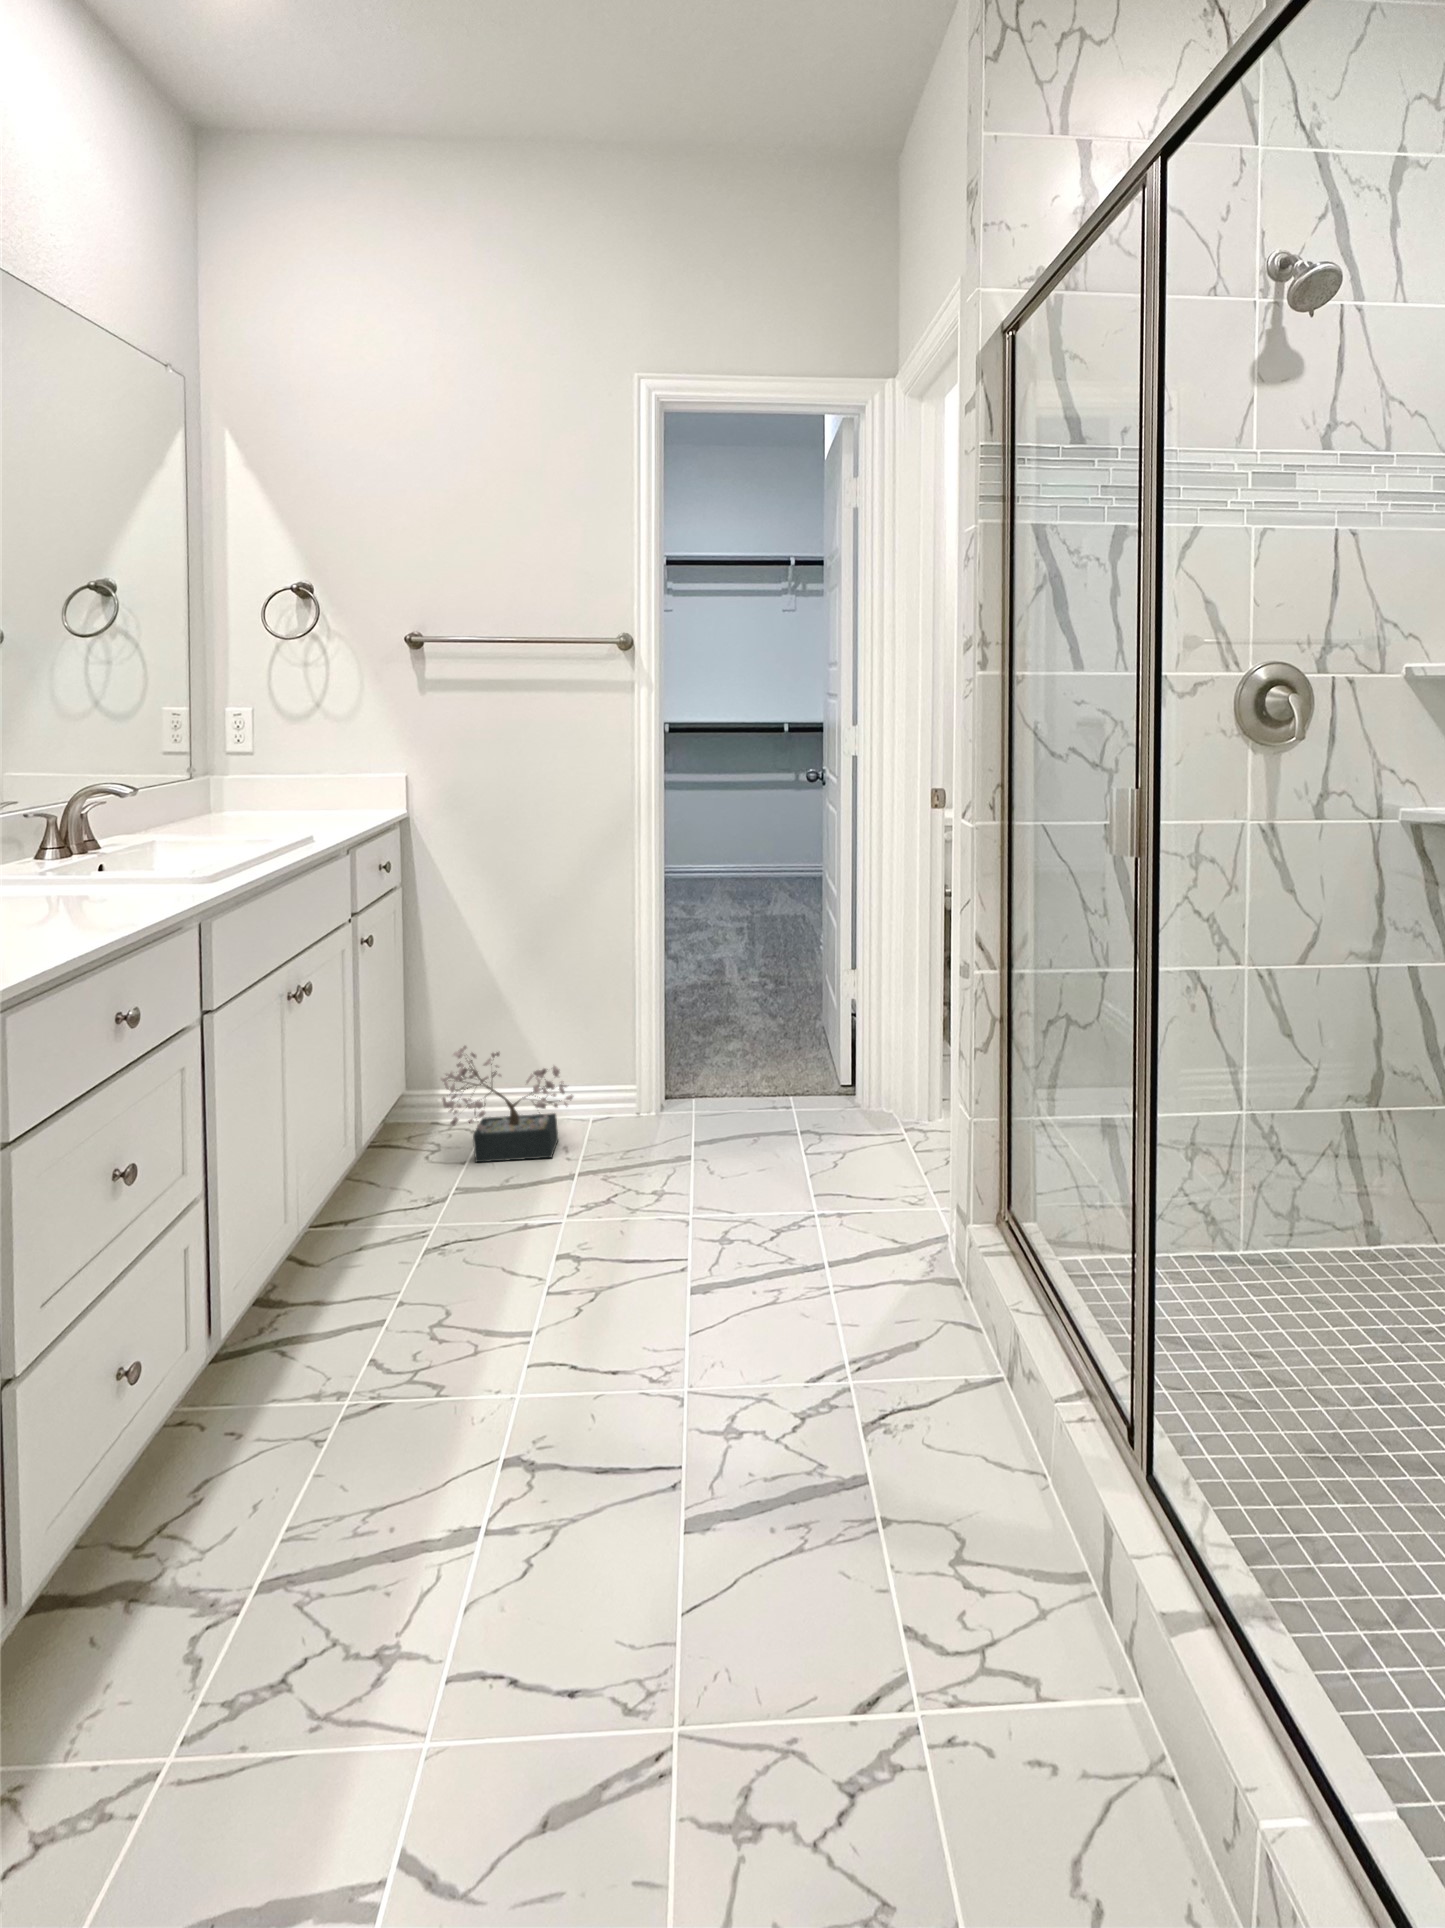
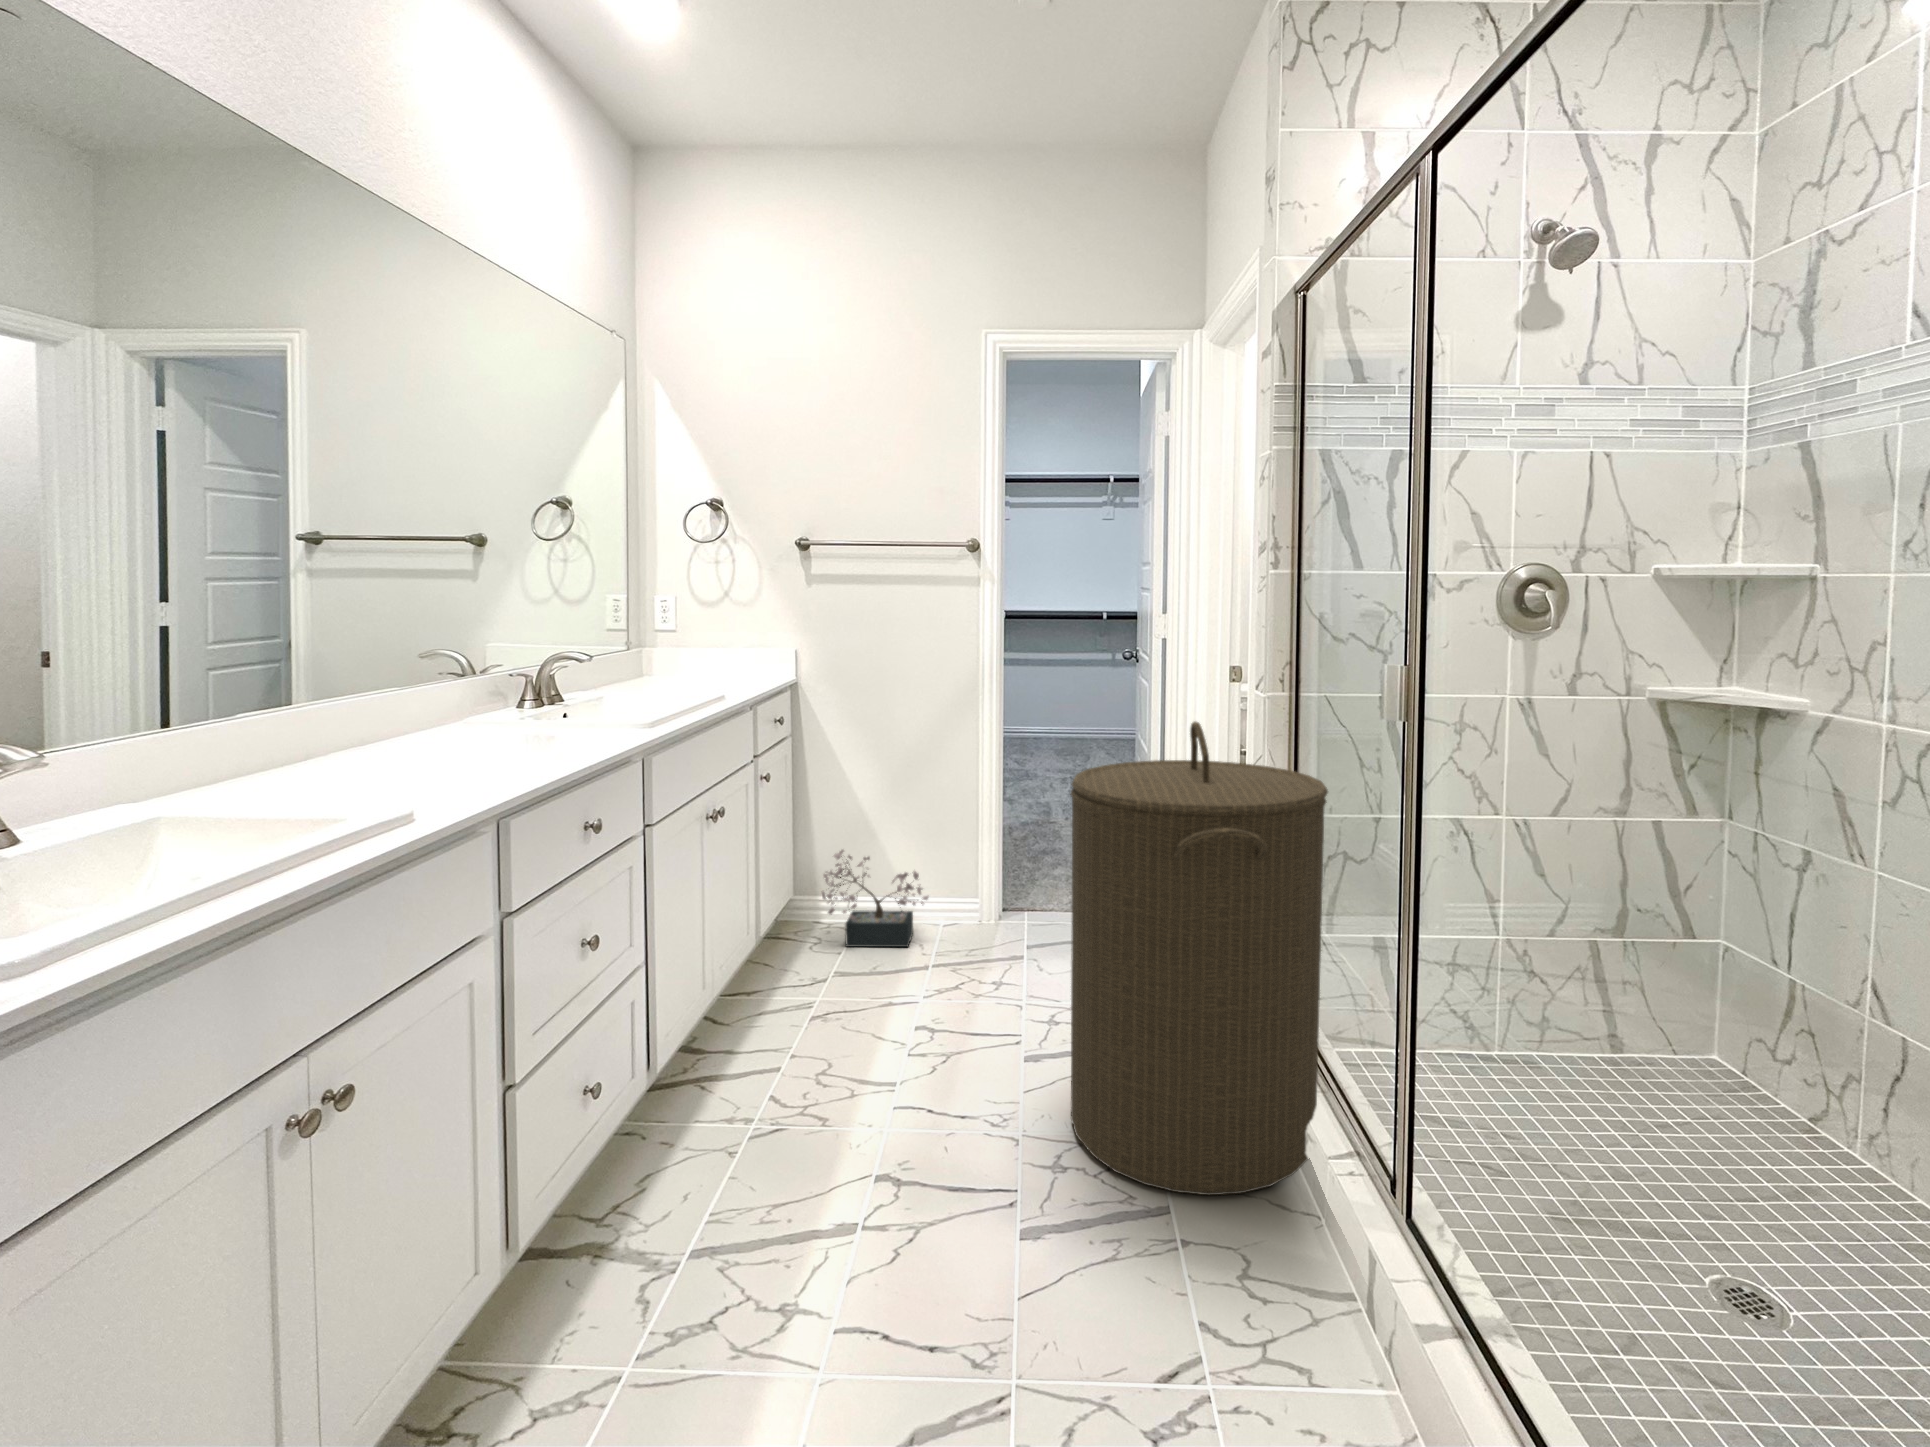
laundry hamper: none [722,876,1040,1452] -> present [1070,722,1328,1195]

